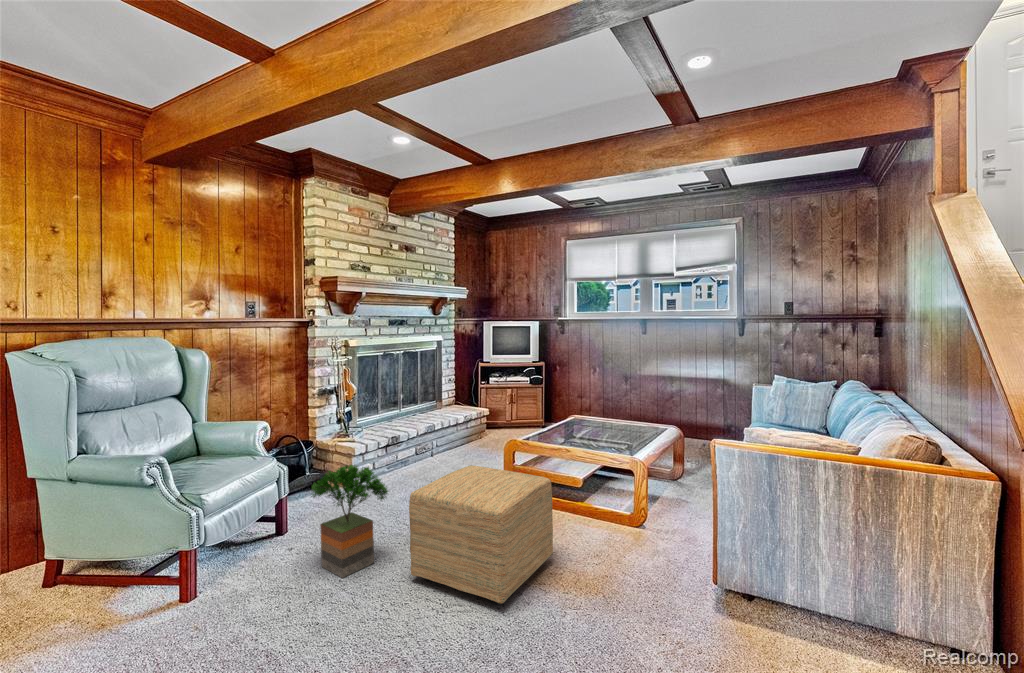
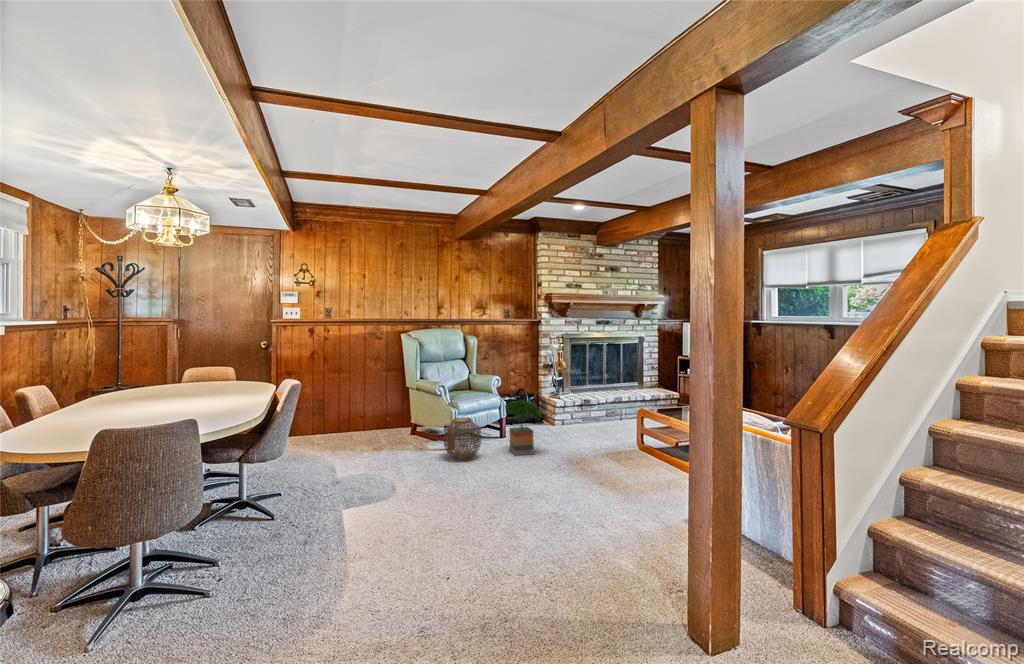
ottoman: present [409,465,553,603] -> none [543,410,625,477]
woven basket: none [177,529,274,635] -> present [444,417,481,460]

